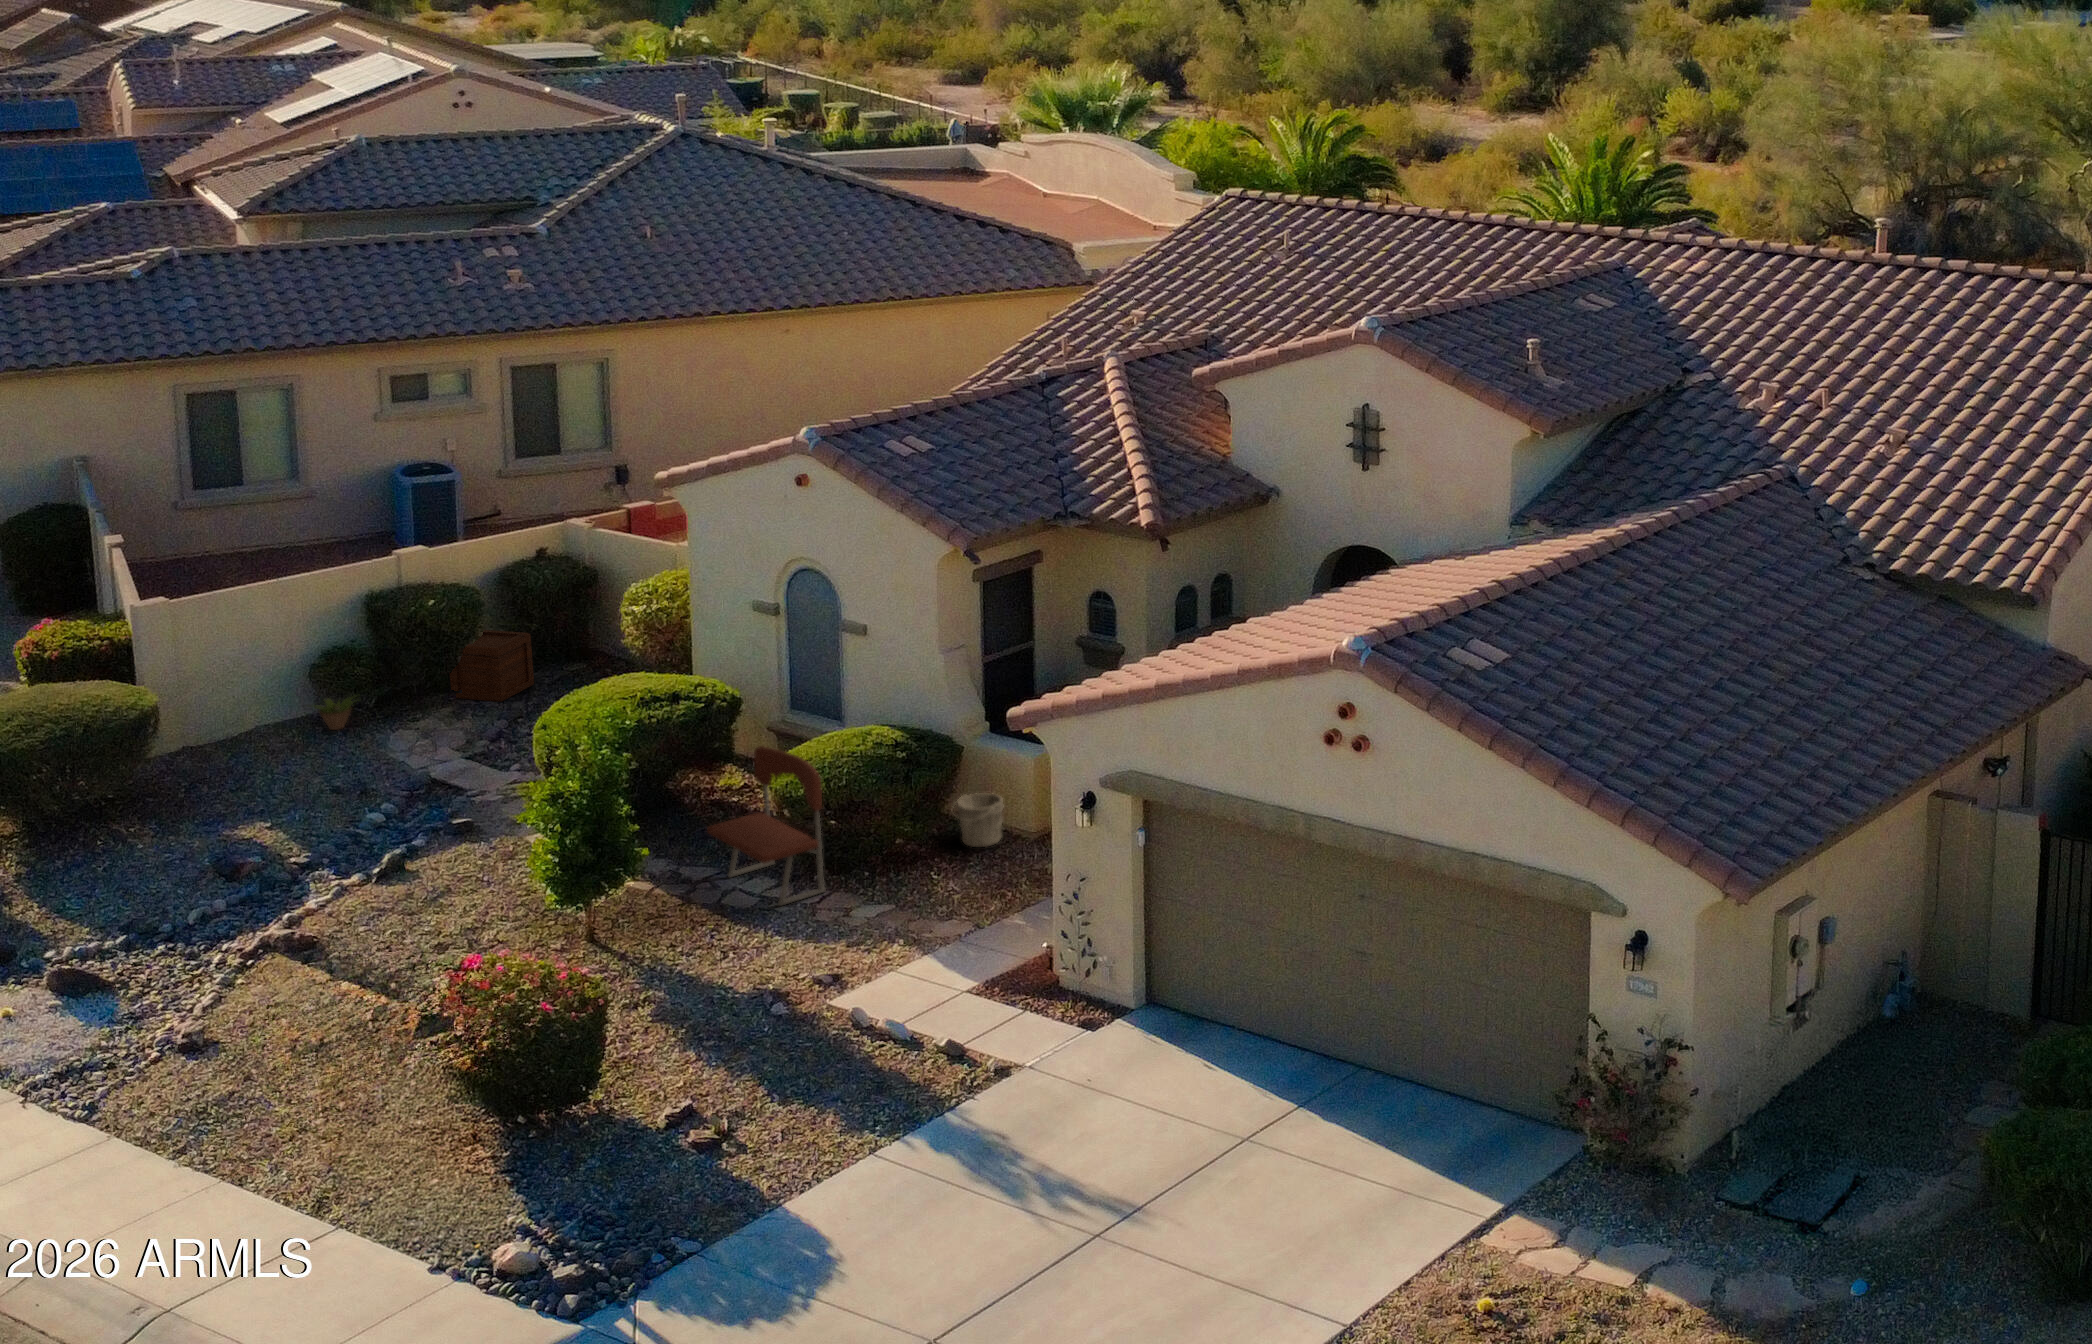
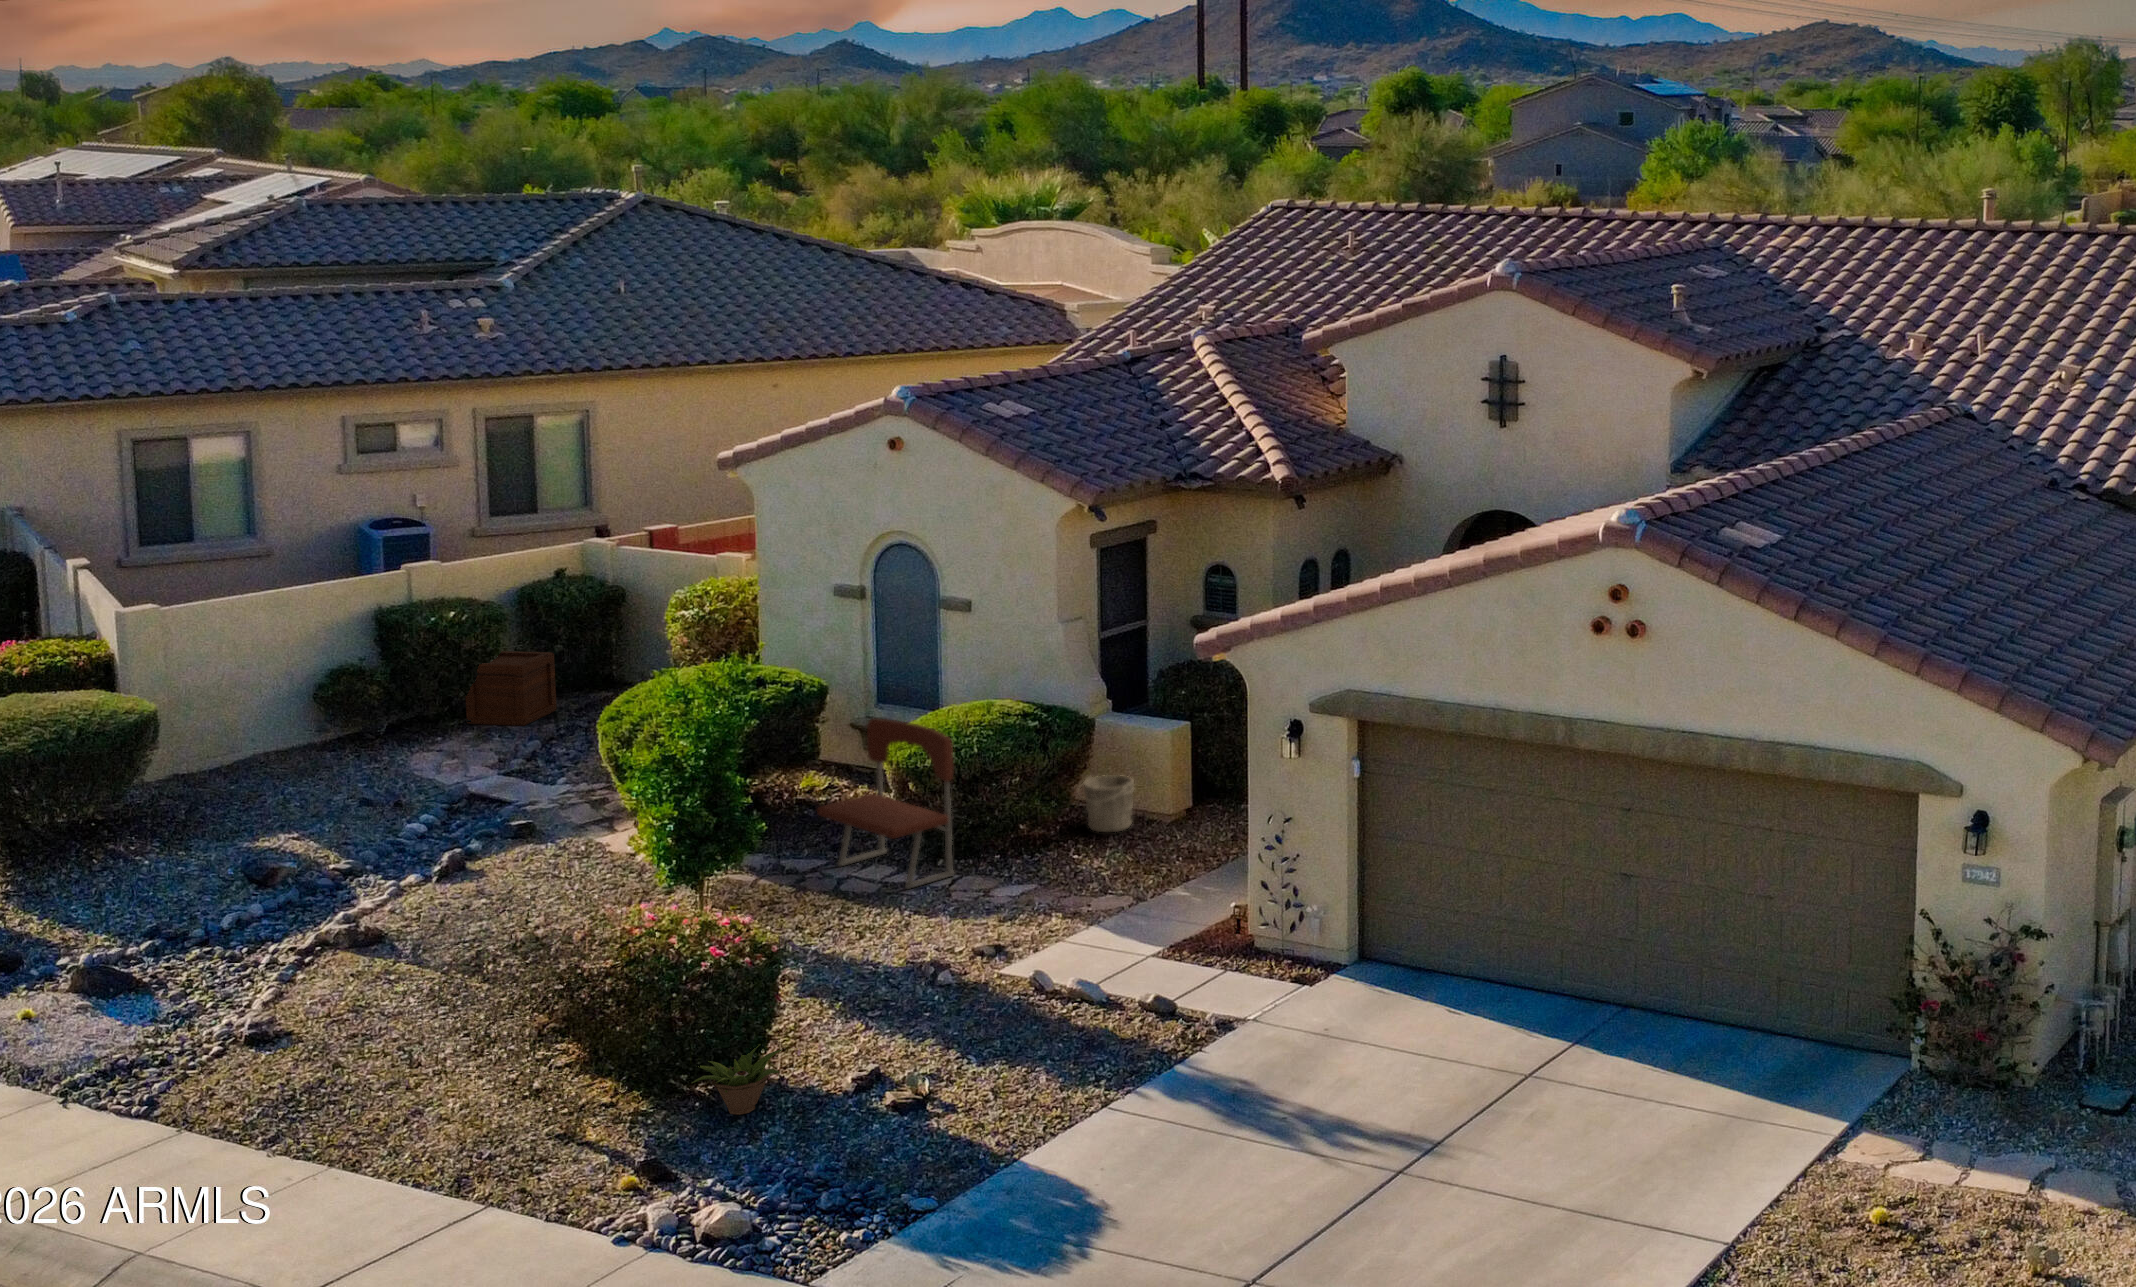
decorative plant: present [312,695,359,730] -> present [692,1044,782,1115]

